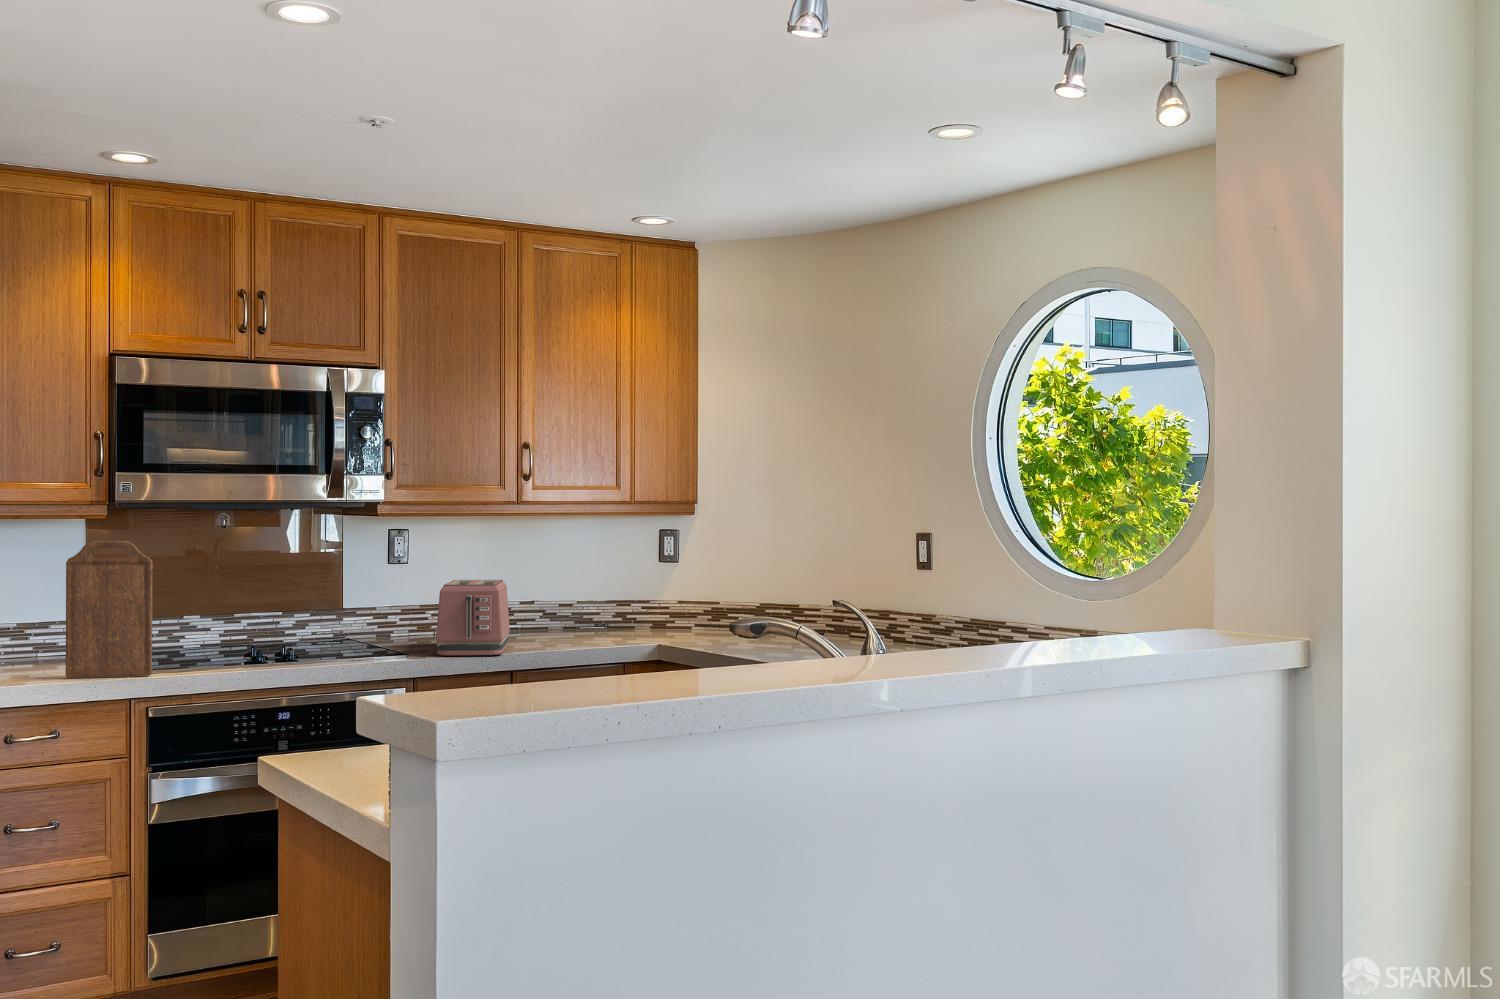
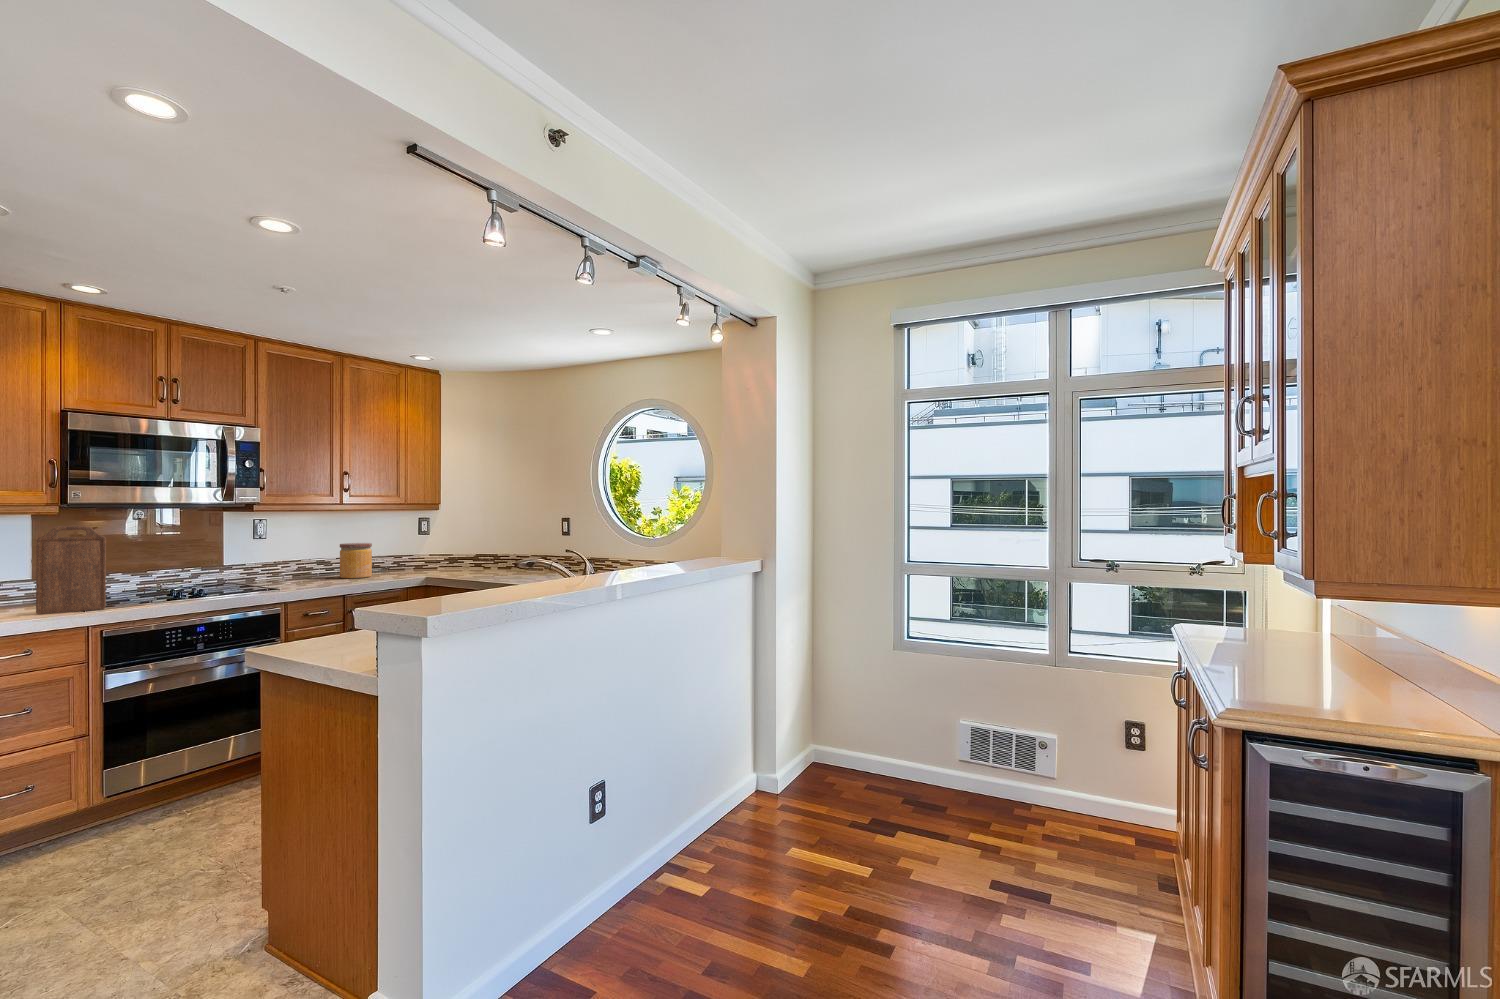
jar: none [519,575,570,639] -> present [340,543,372,578]
toaster: present [436,580,510,655] -> none [298,546,341,588]

